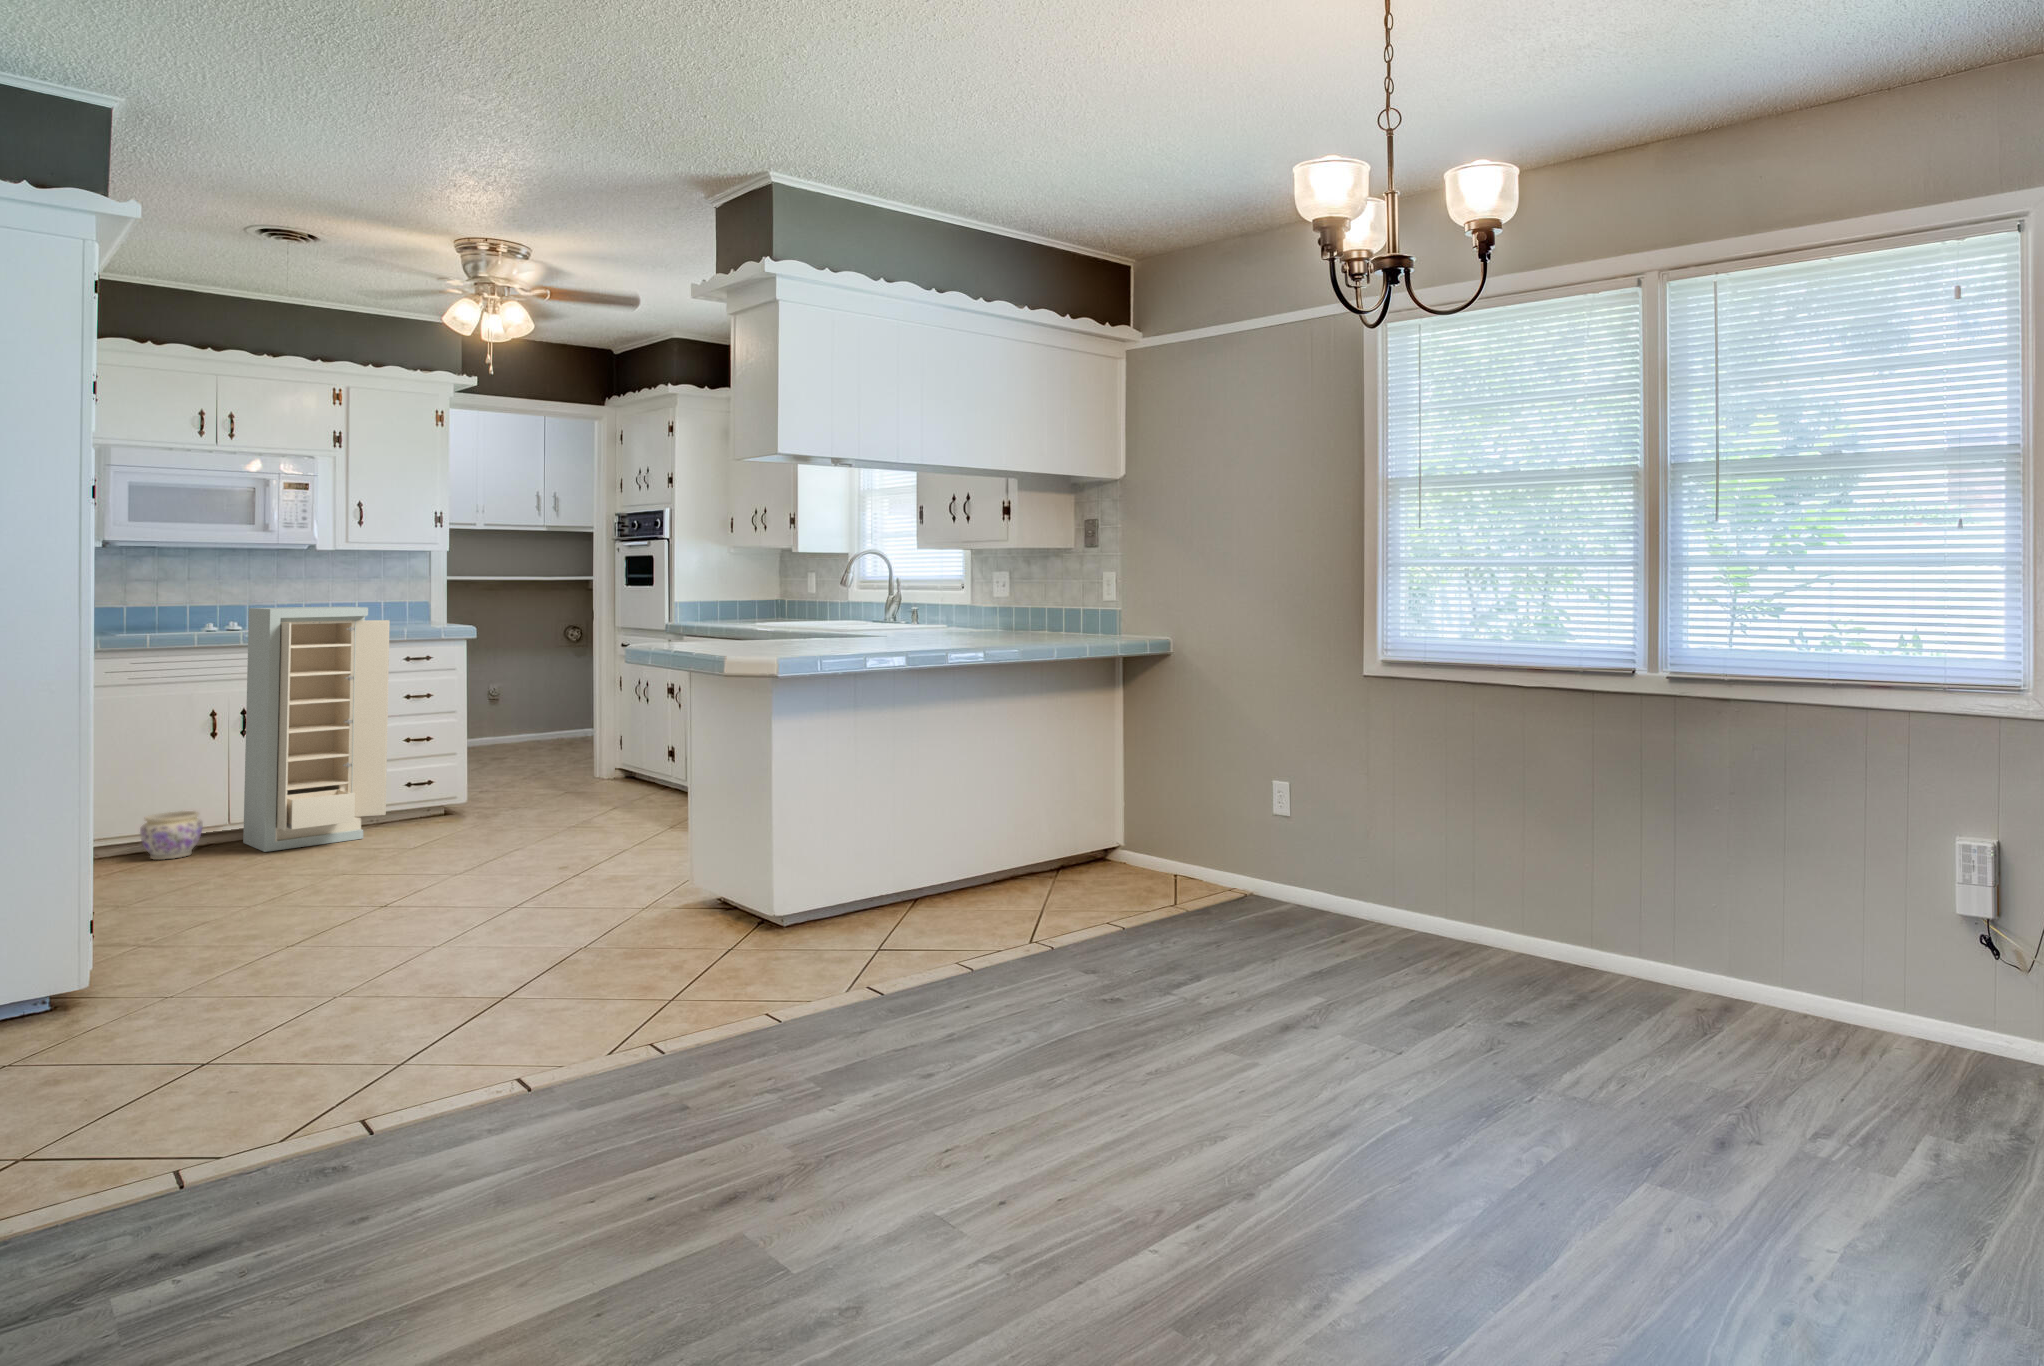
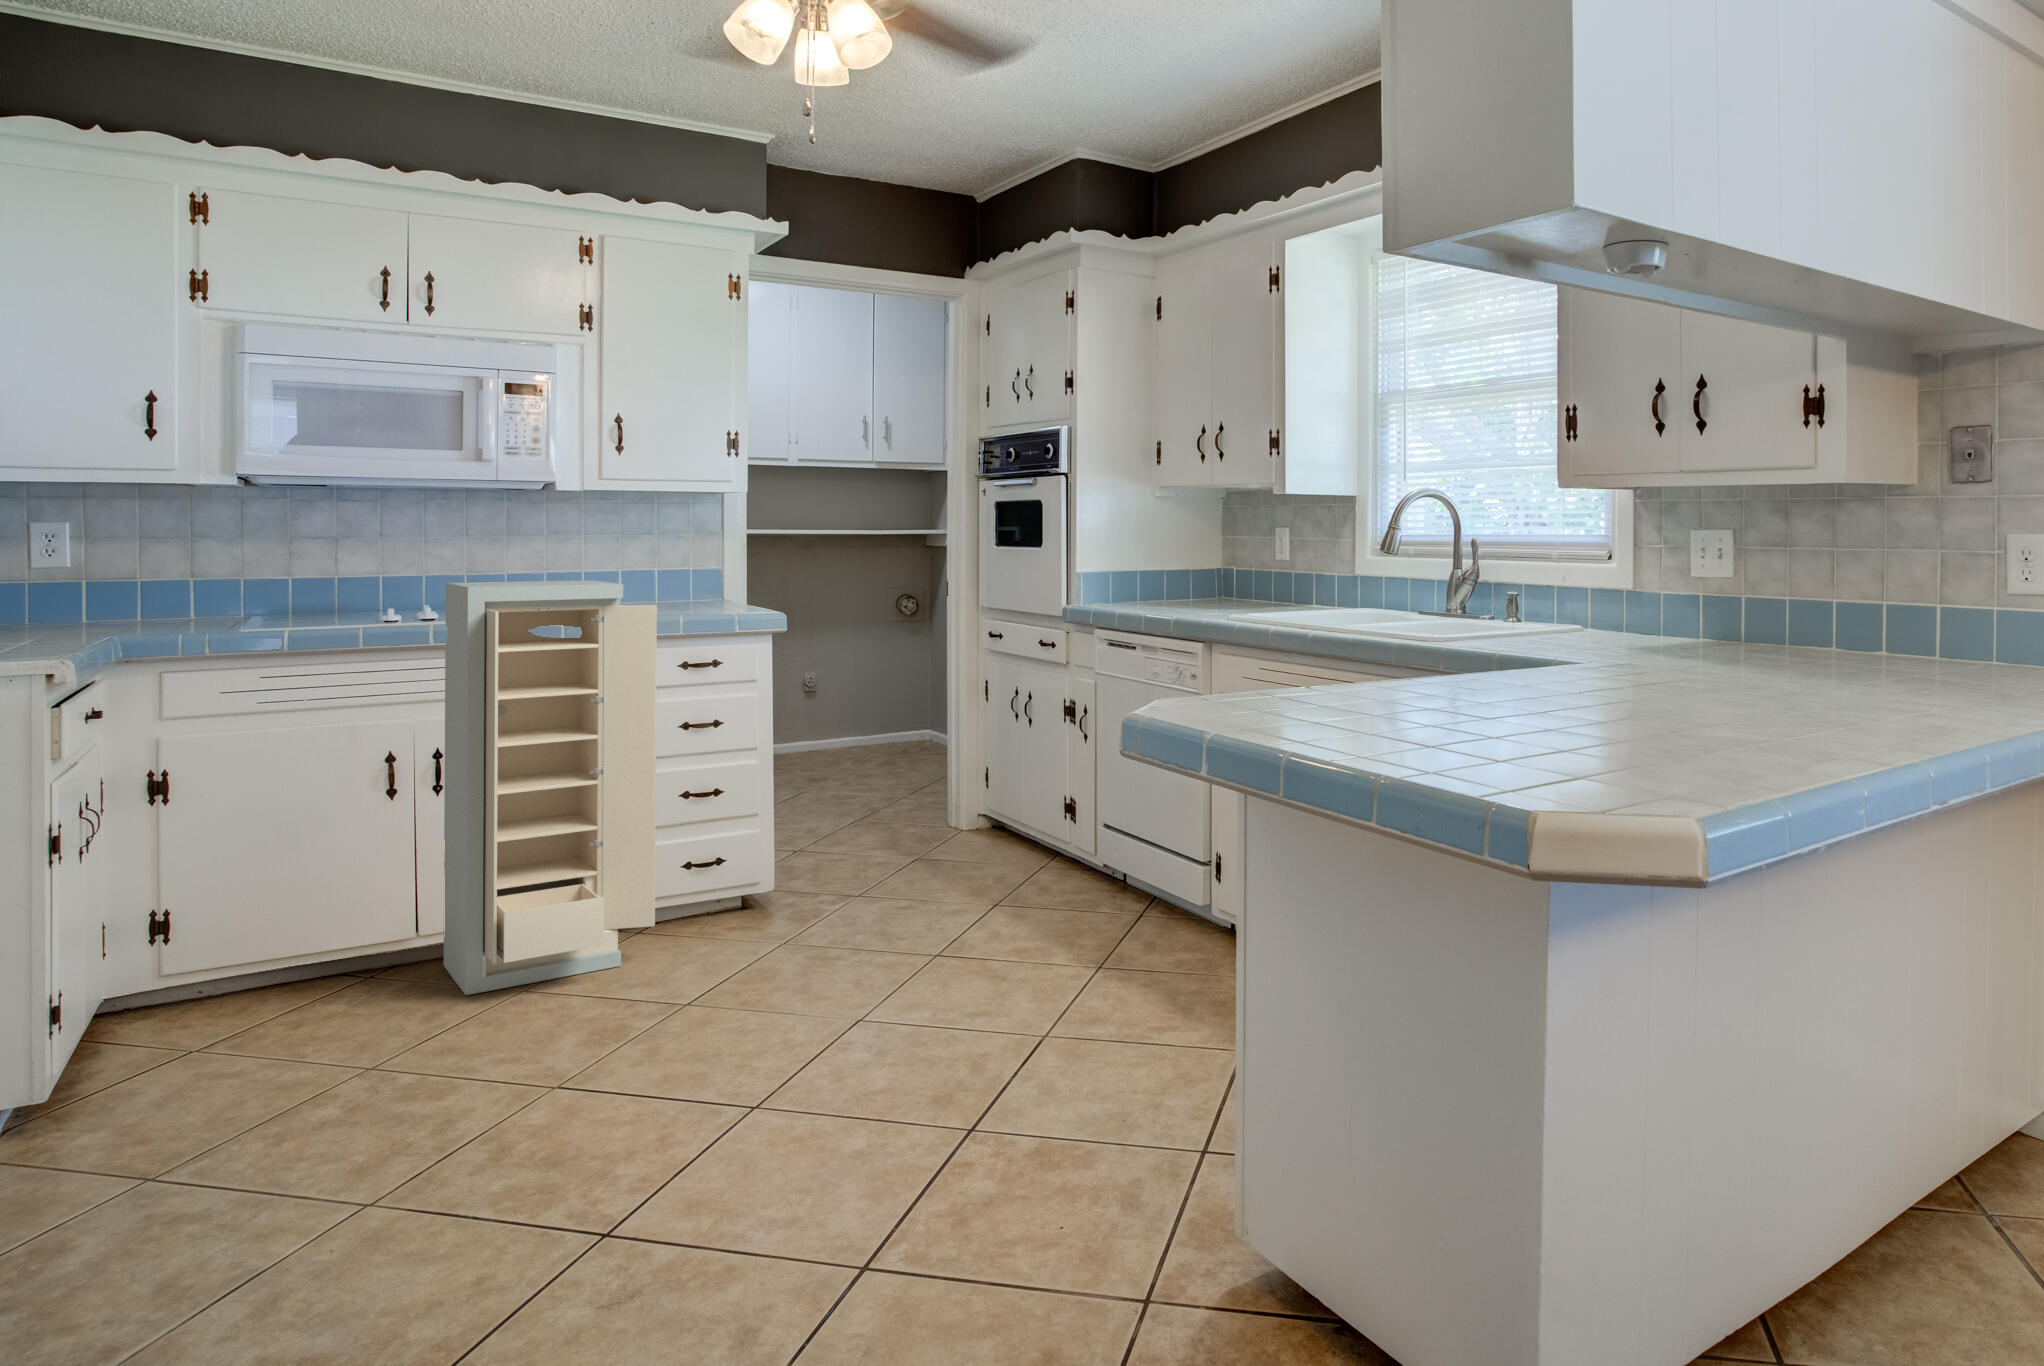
planter: present [140,811,203,860] -> none [275,919,374,1007]

